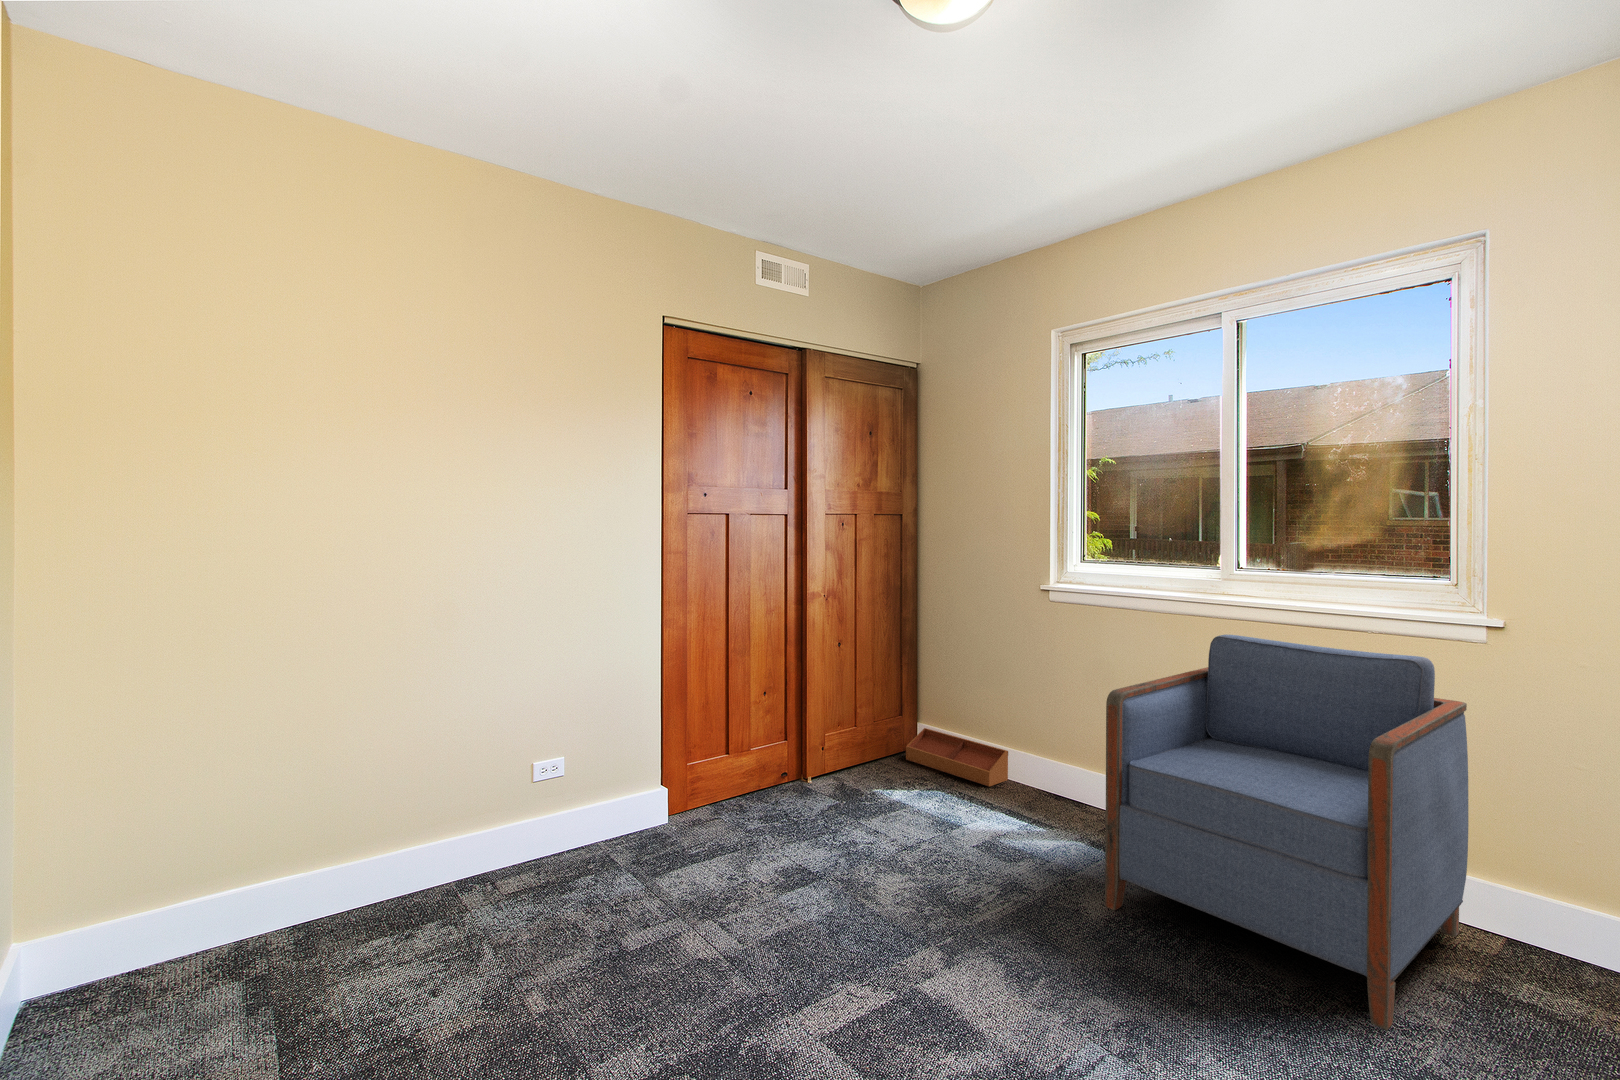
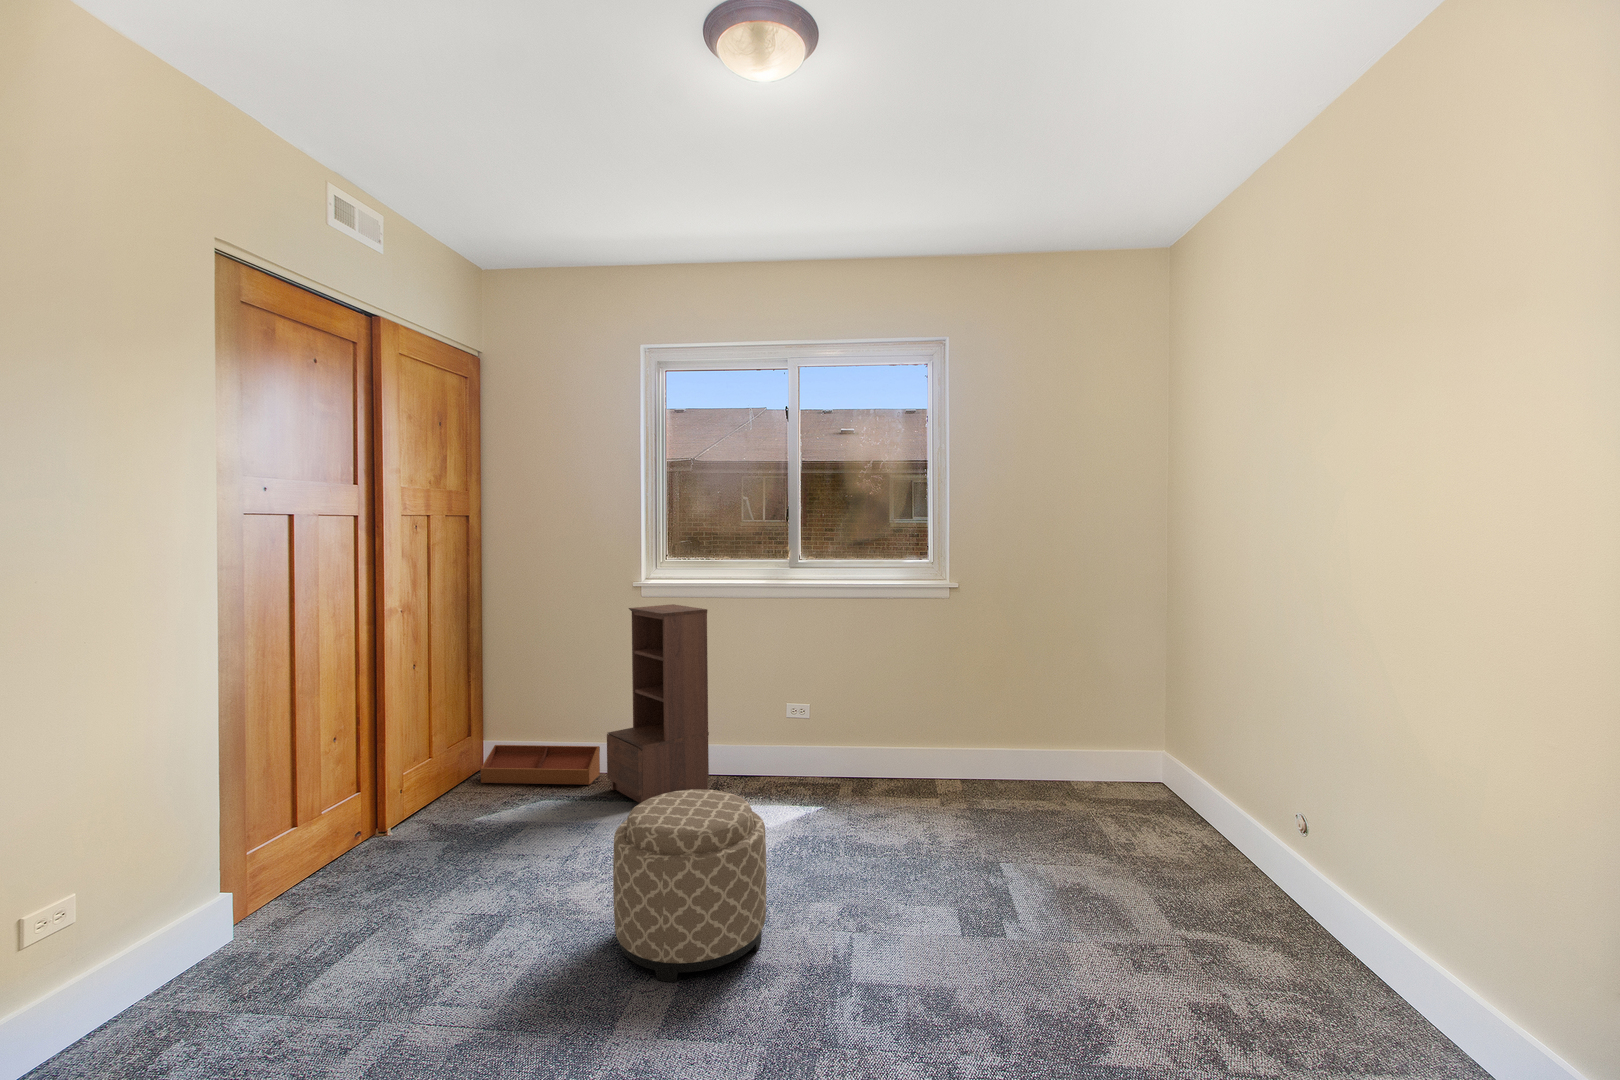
bookshelf: none [1001,611,1104,827] -> present [607,604,709,803]
armchair: present [1105,635,1469,1030] -> none [761,610,958,852]
ottoman: none [854,806,1017,1013] -> present [613,789,766,982]

